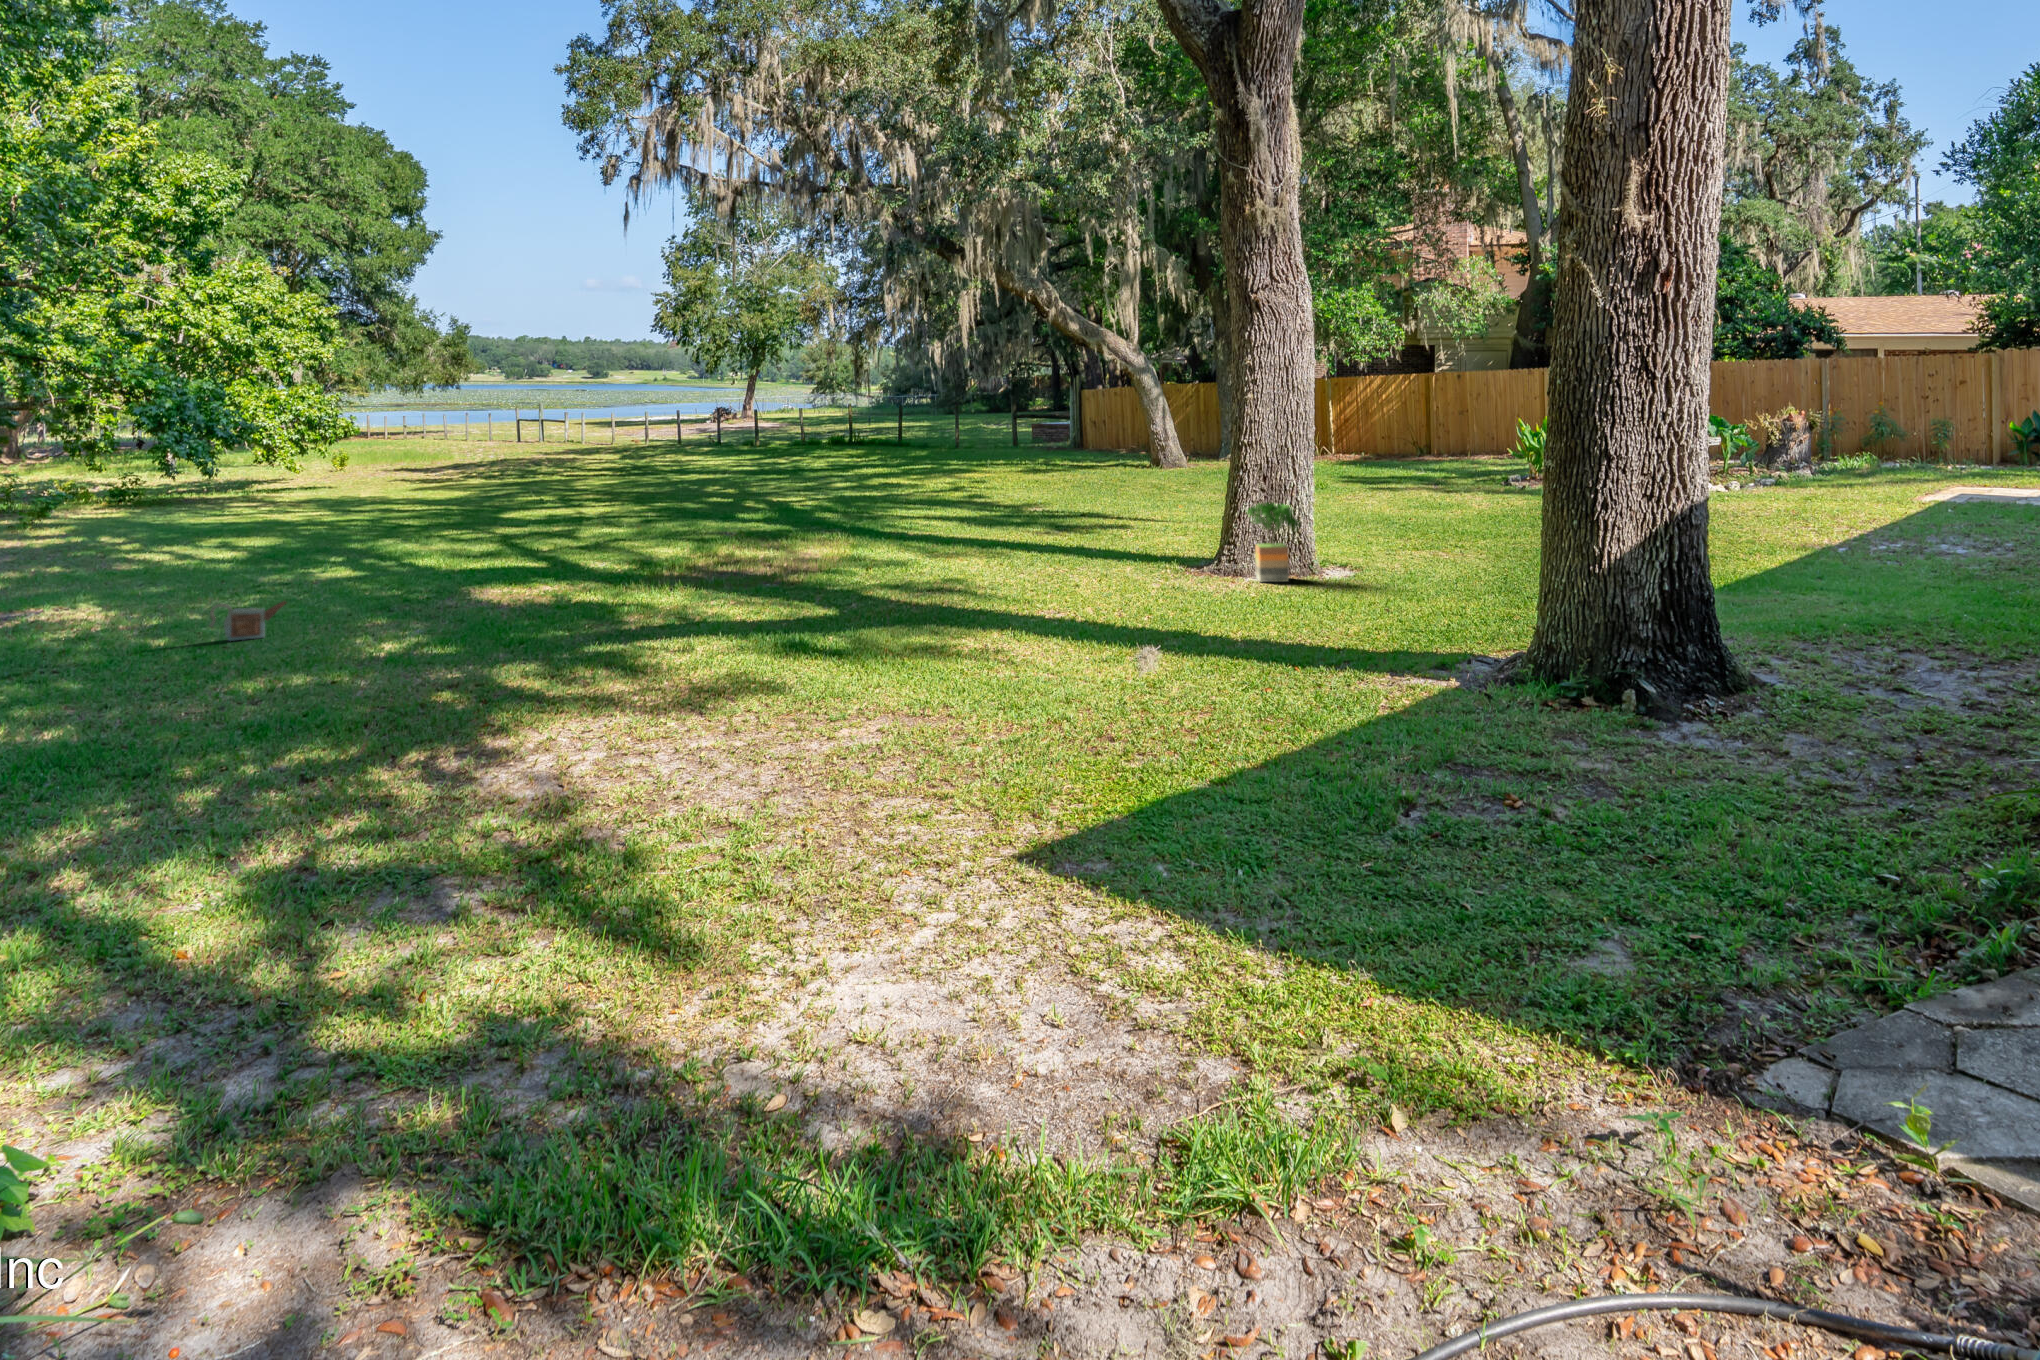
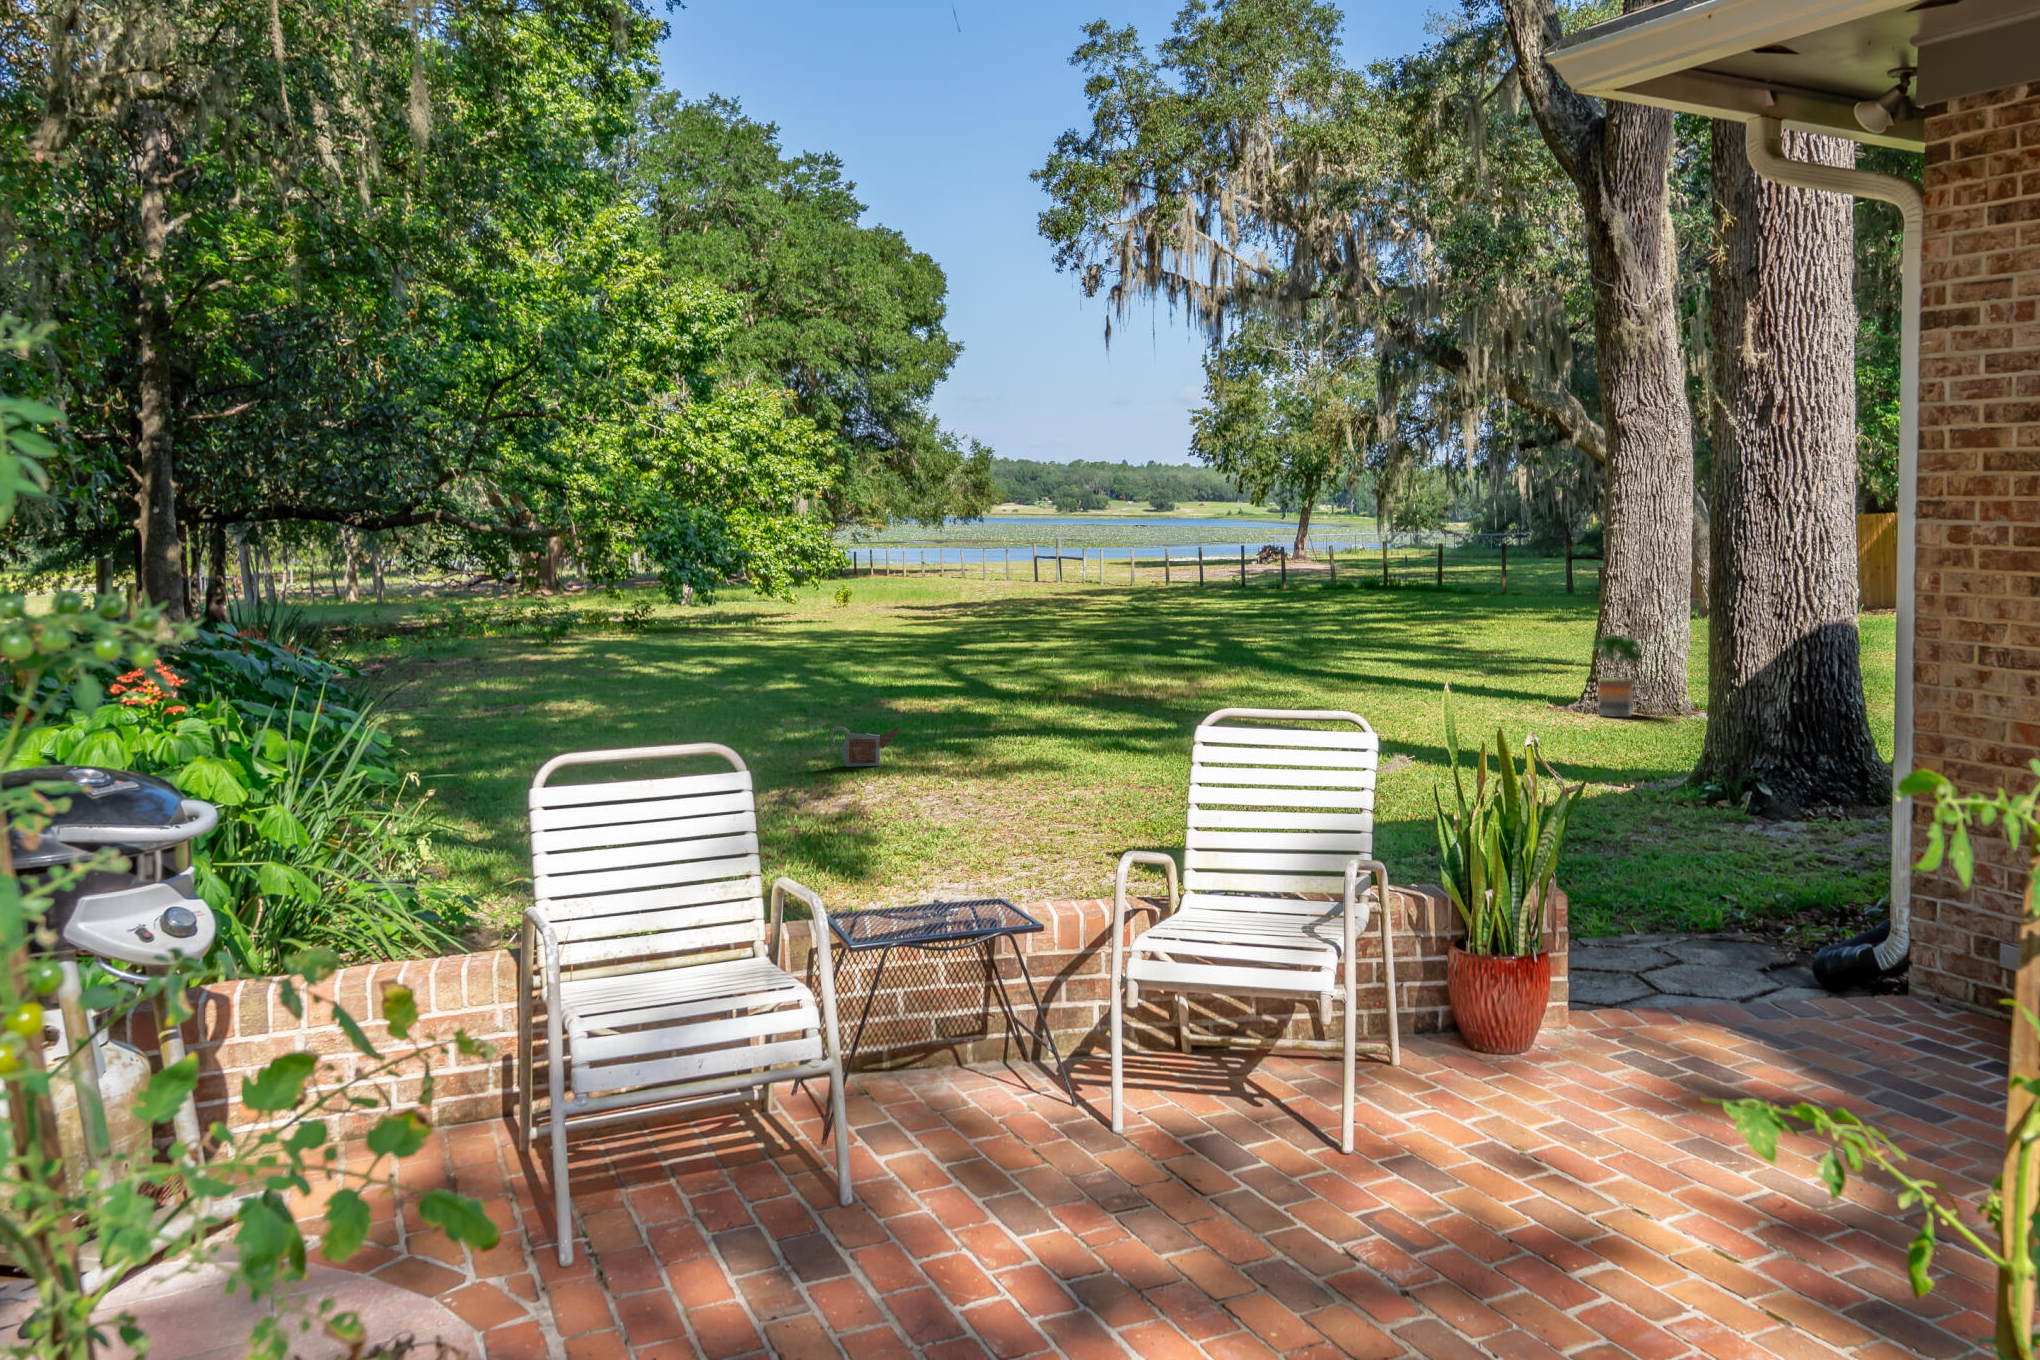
watering can: present [210,601,286,641] -> present [829,727,901,767]

